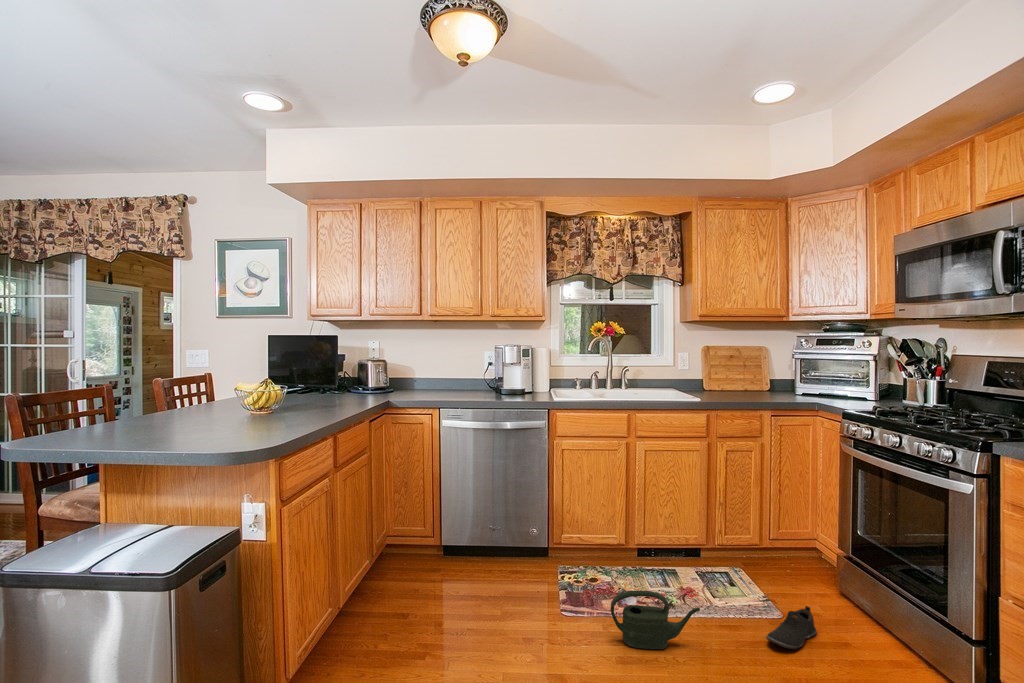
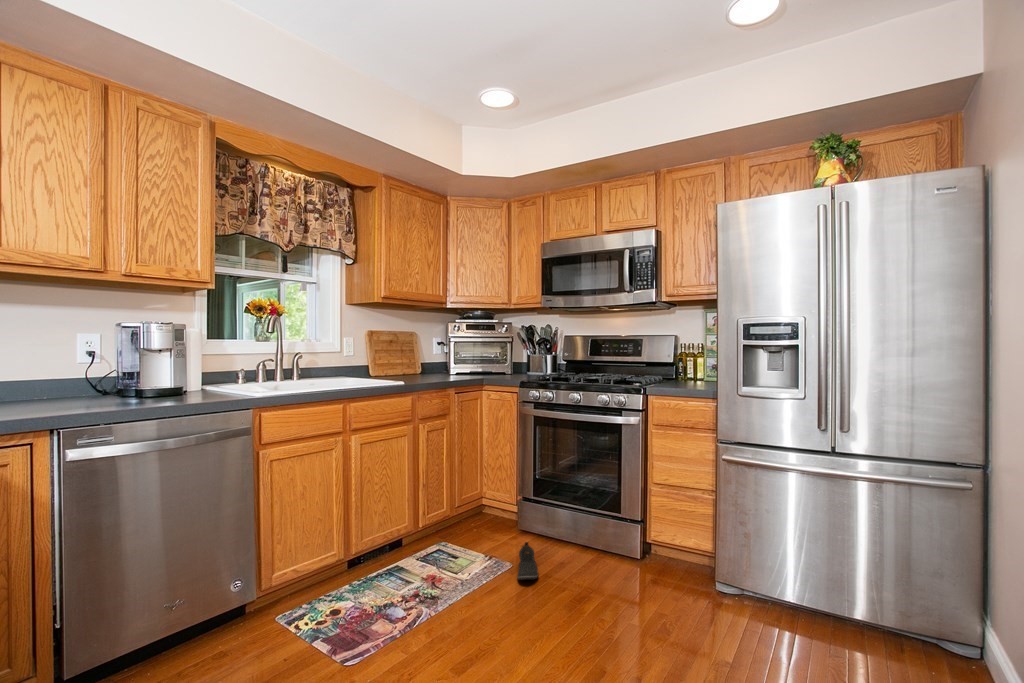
watering can: present [611,590,700,649] -> none [417,575,486,648]

